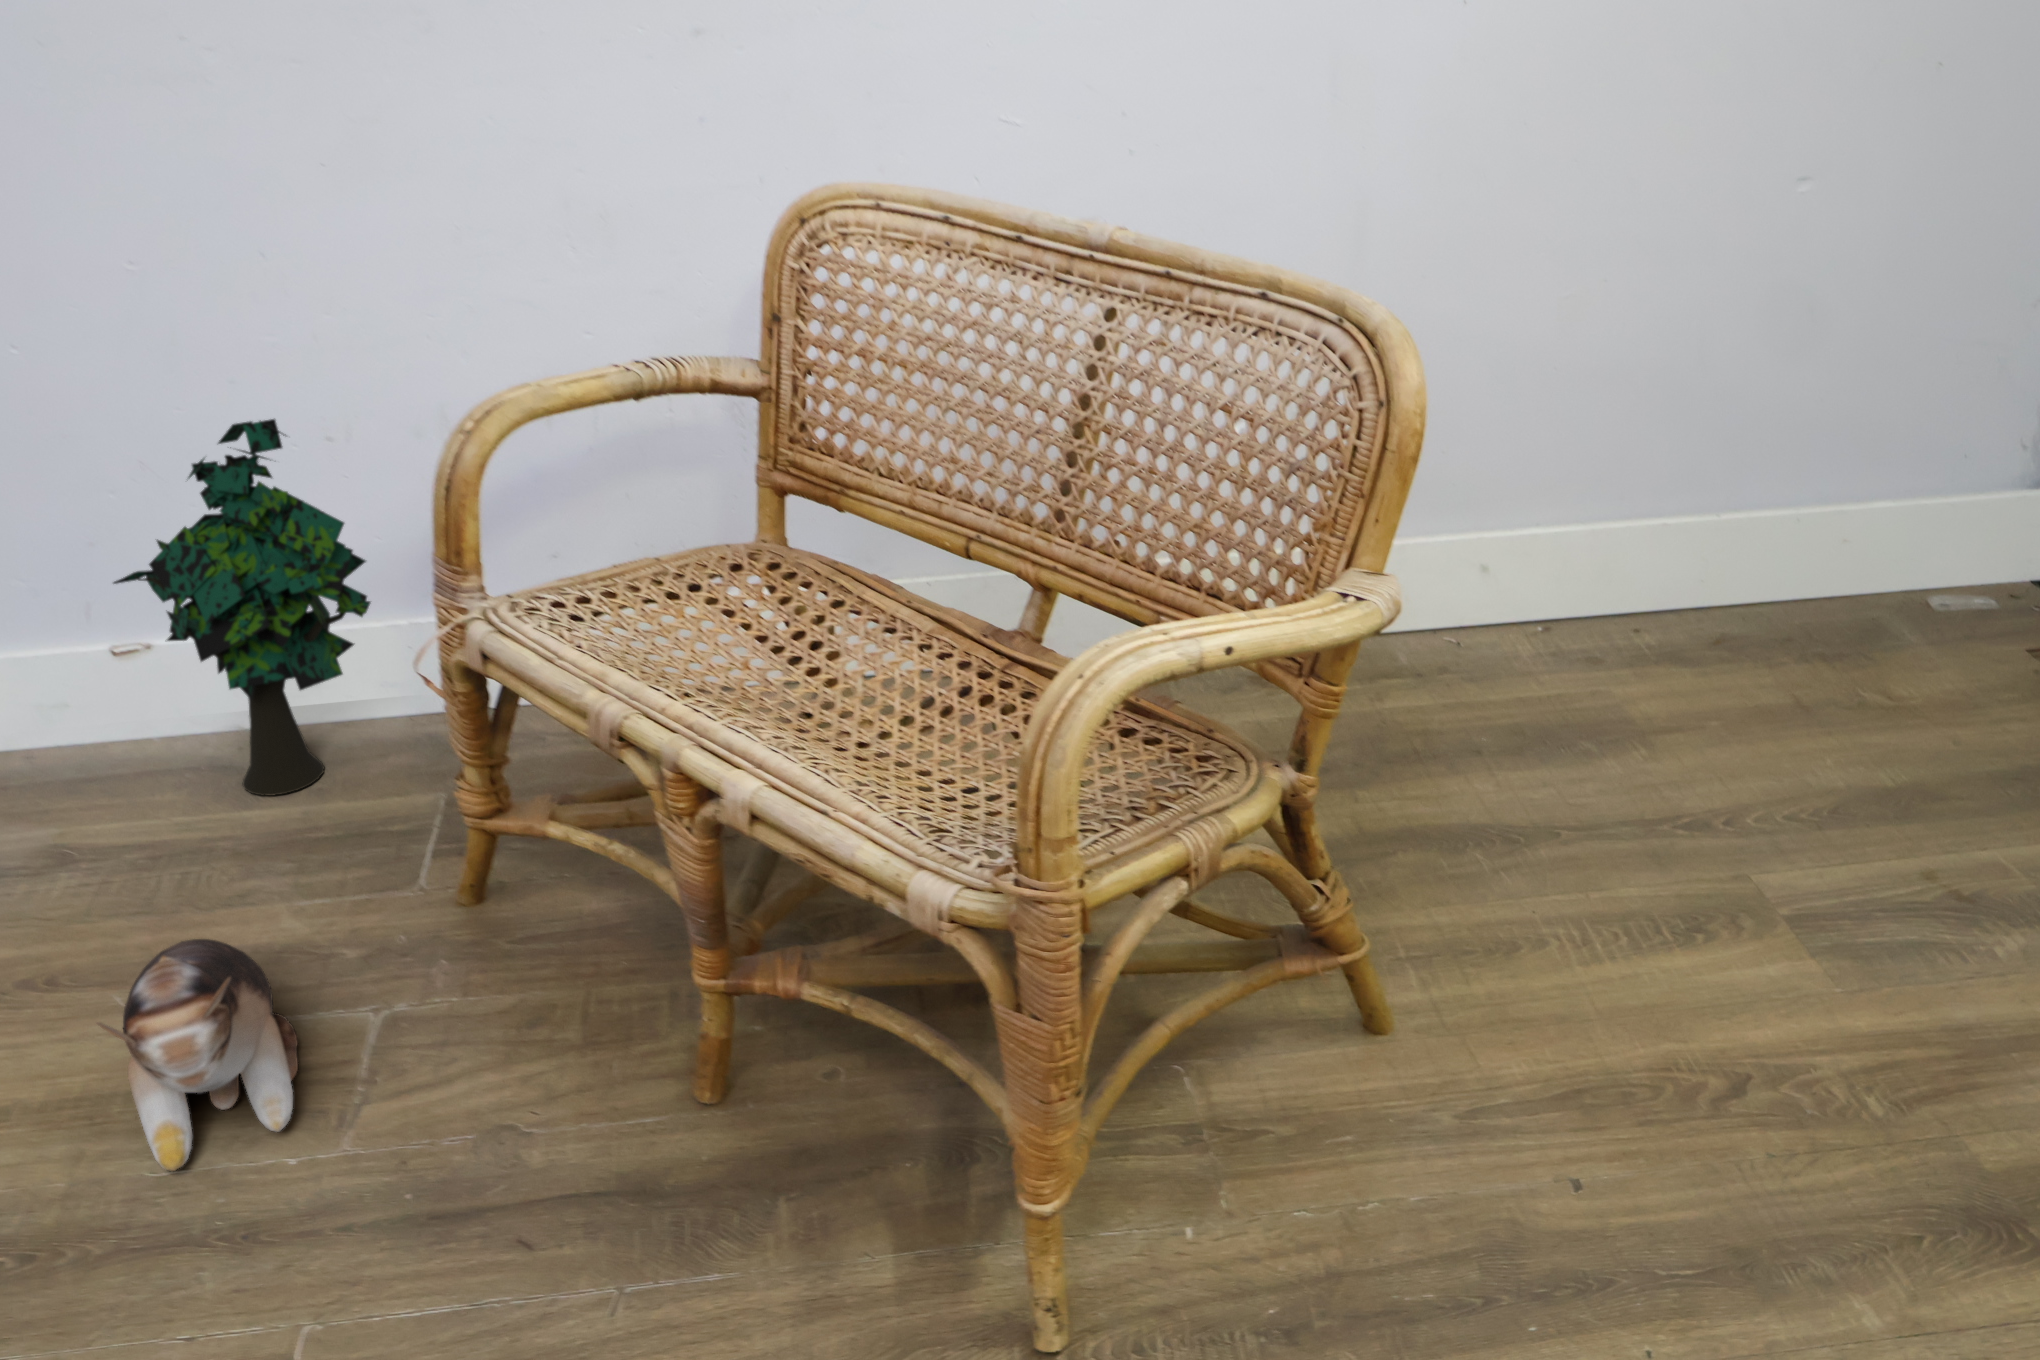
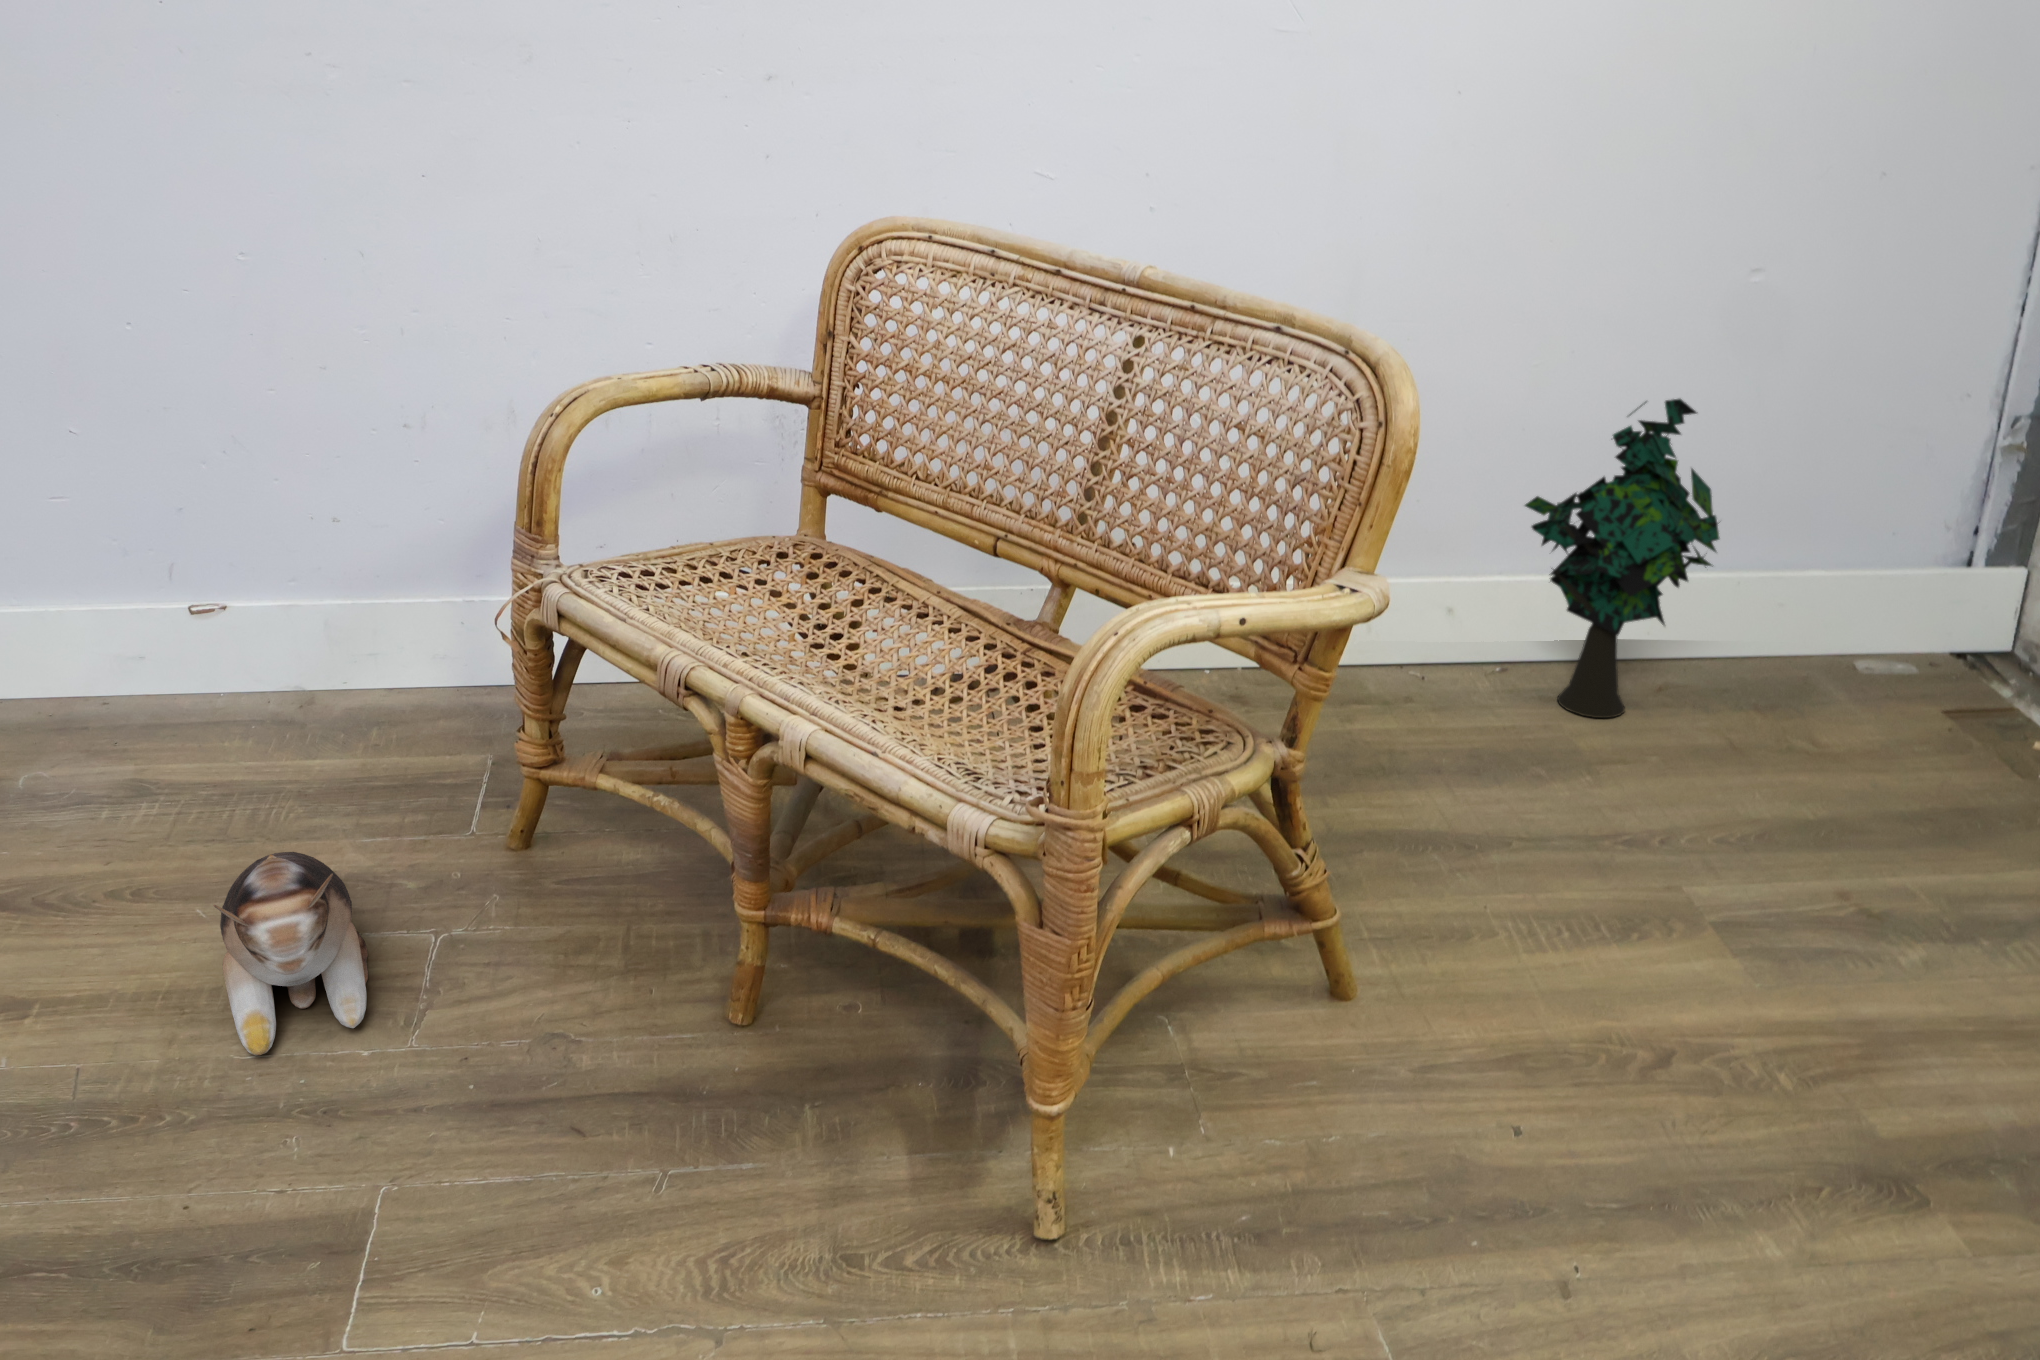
decorative plant: present [114,419,370,796] -> present [1525,399,1720,718]

